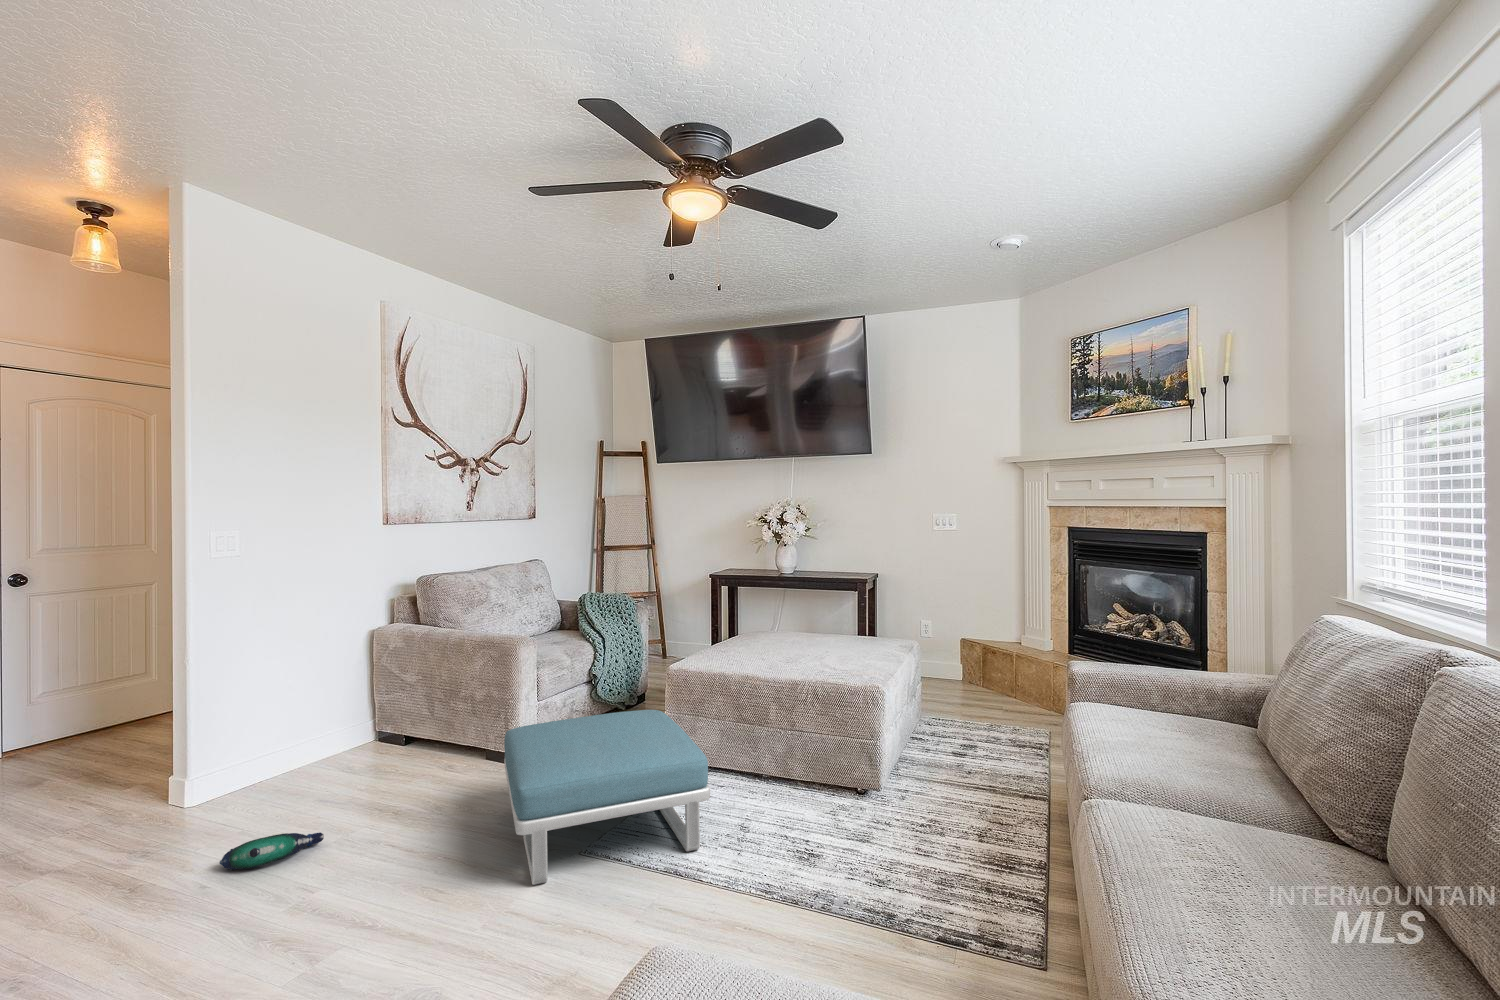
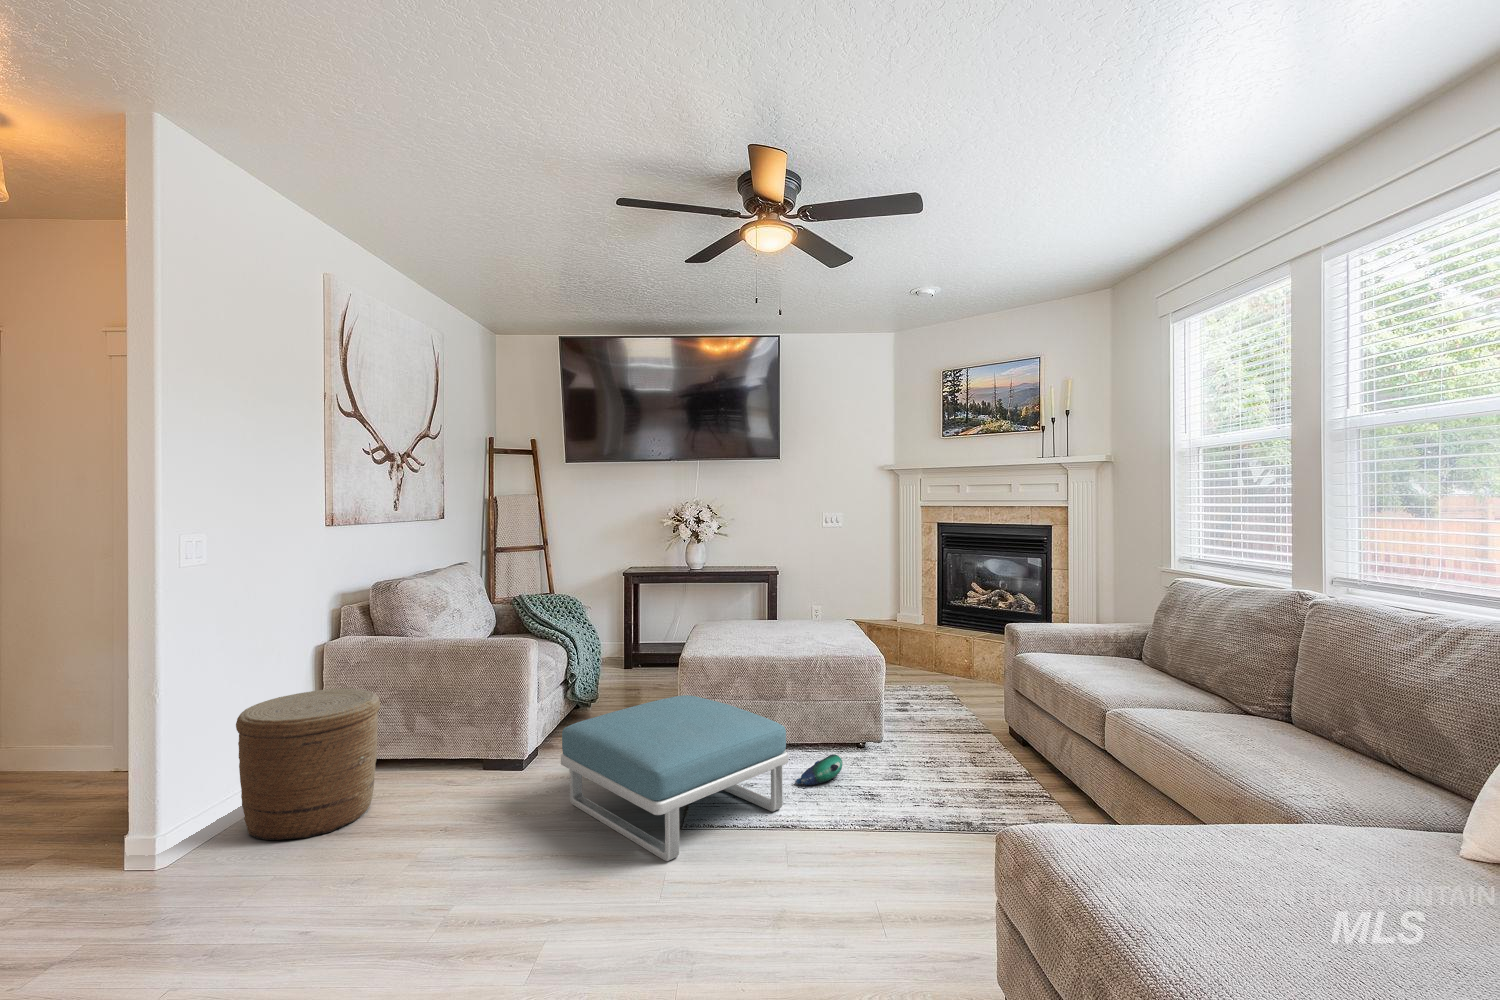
woven basket: none [258,671,383,800] -> present [236,689,380,840]
plush toy: present [219,832,324,870] -> present [795,754,842,785]

